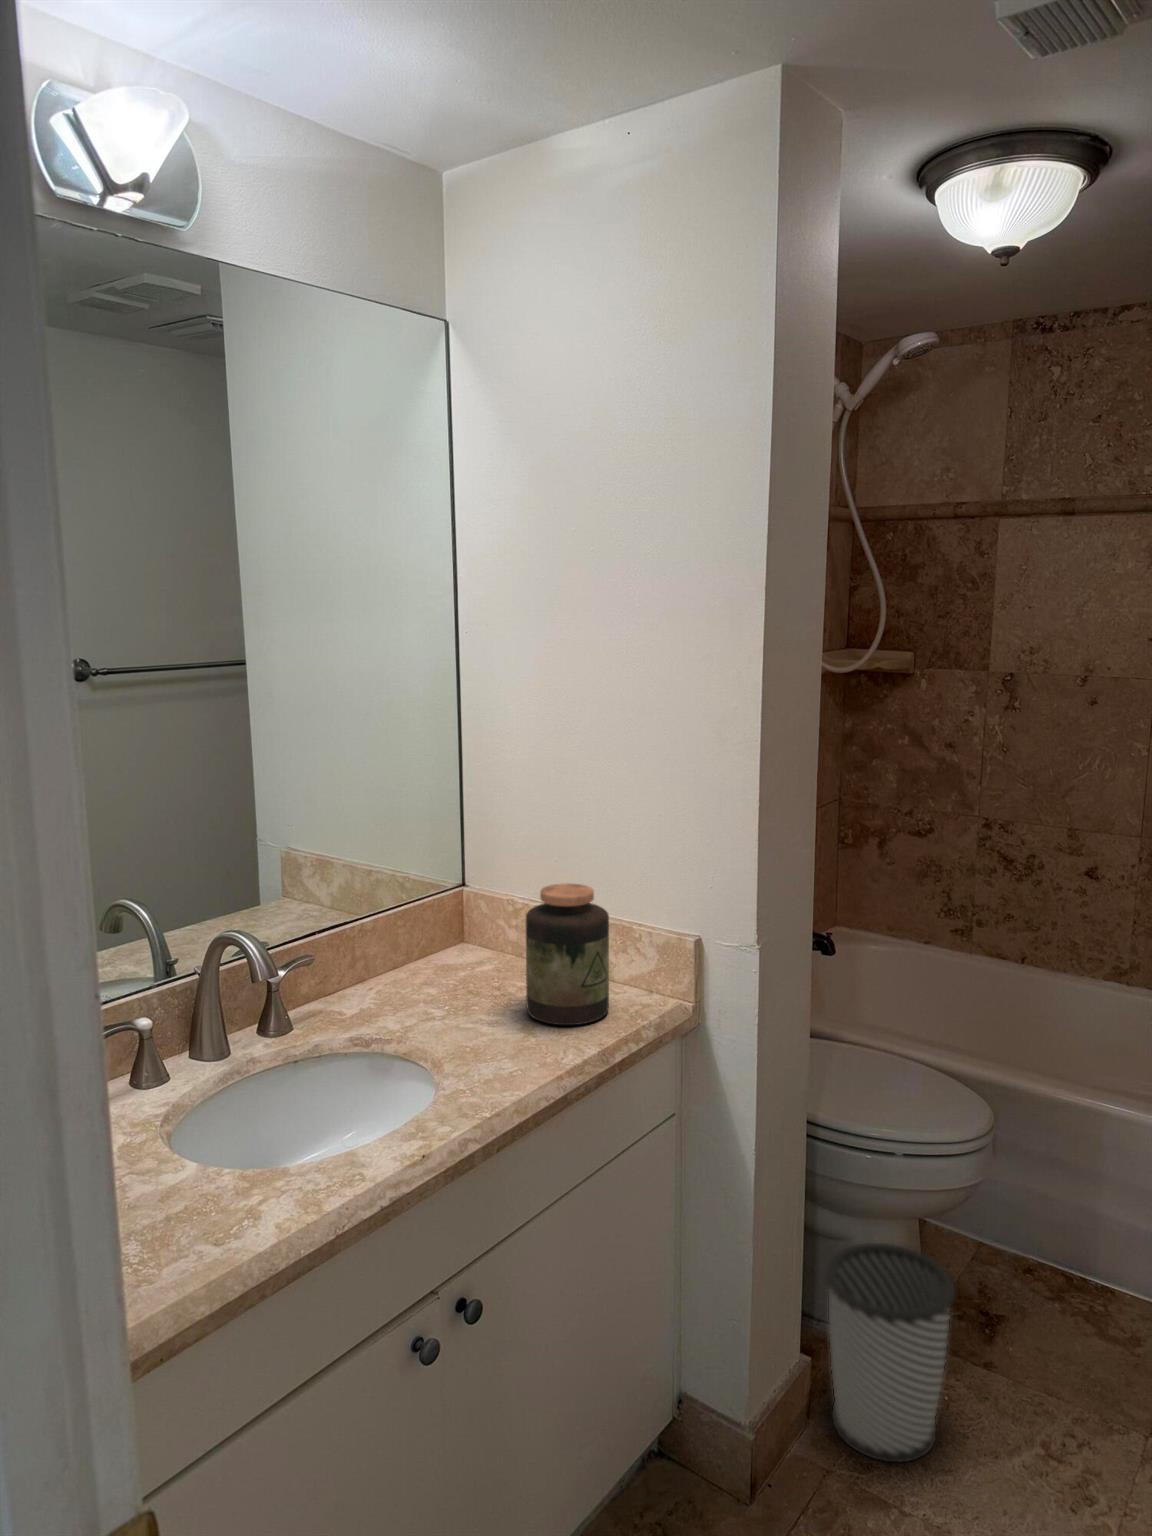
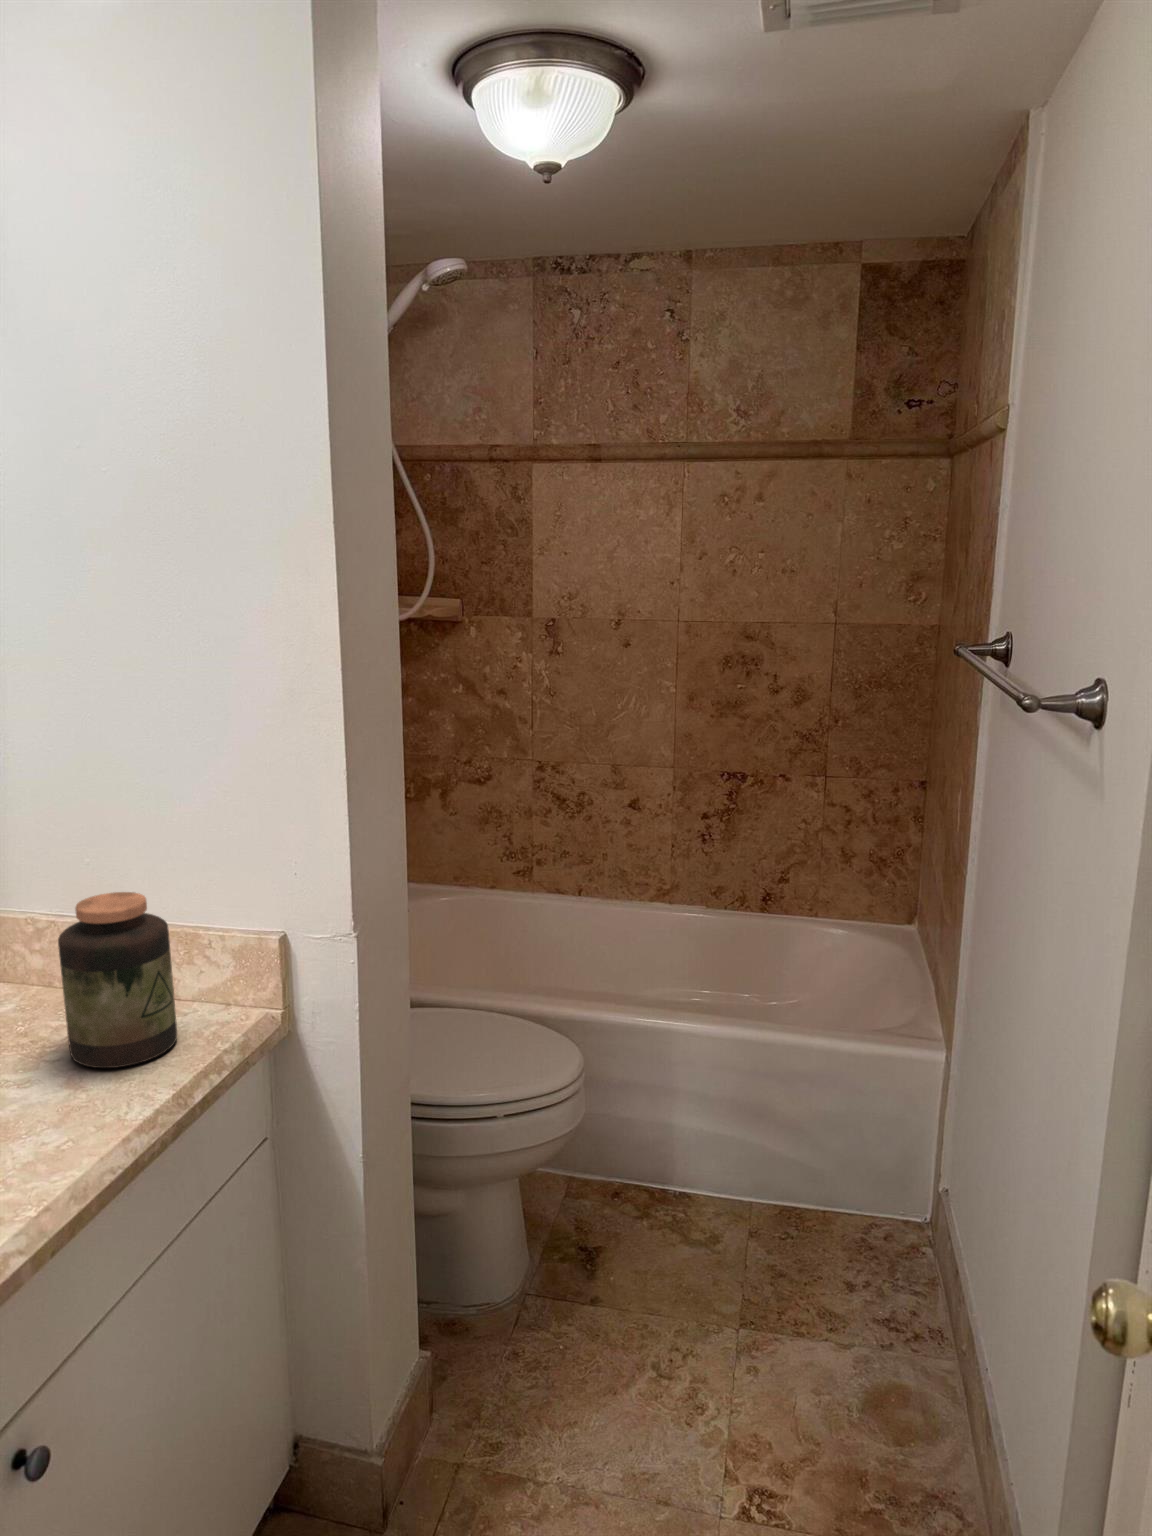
wastebasket: present [826,1243,955,1462] -> none [440,1212,570,1437]

